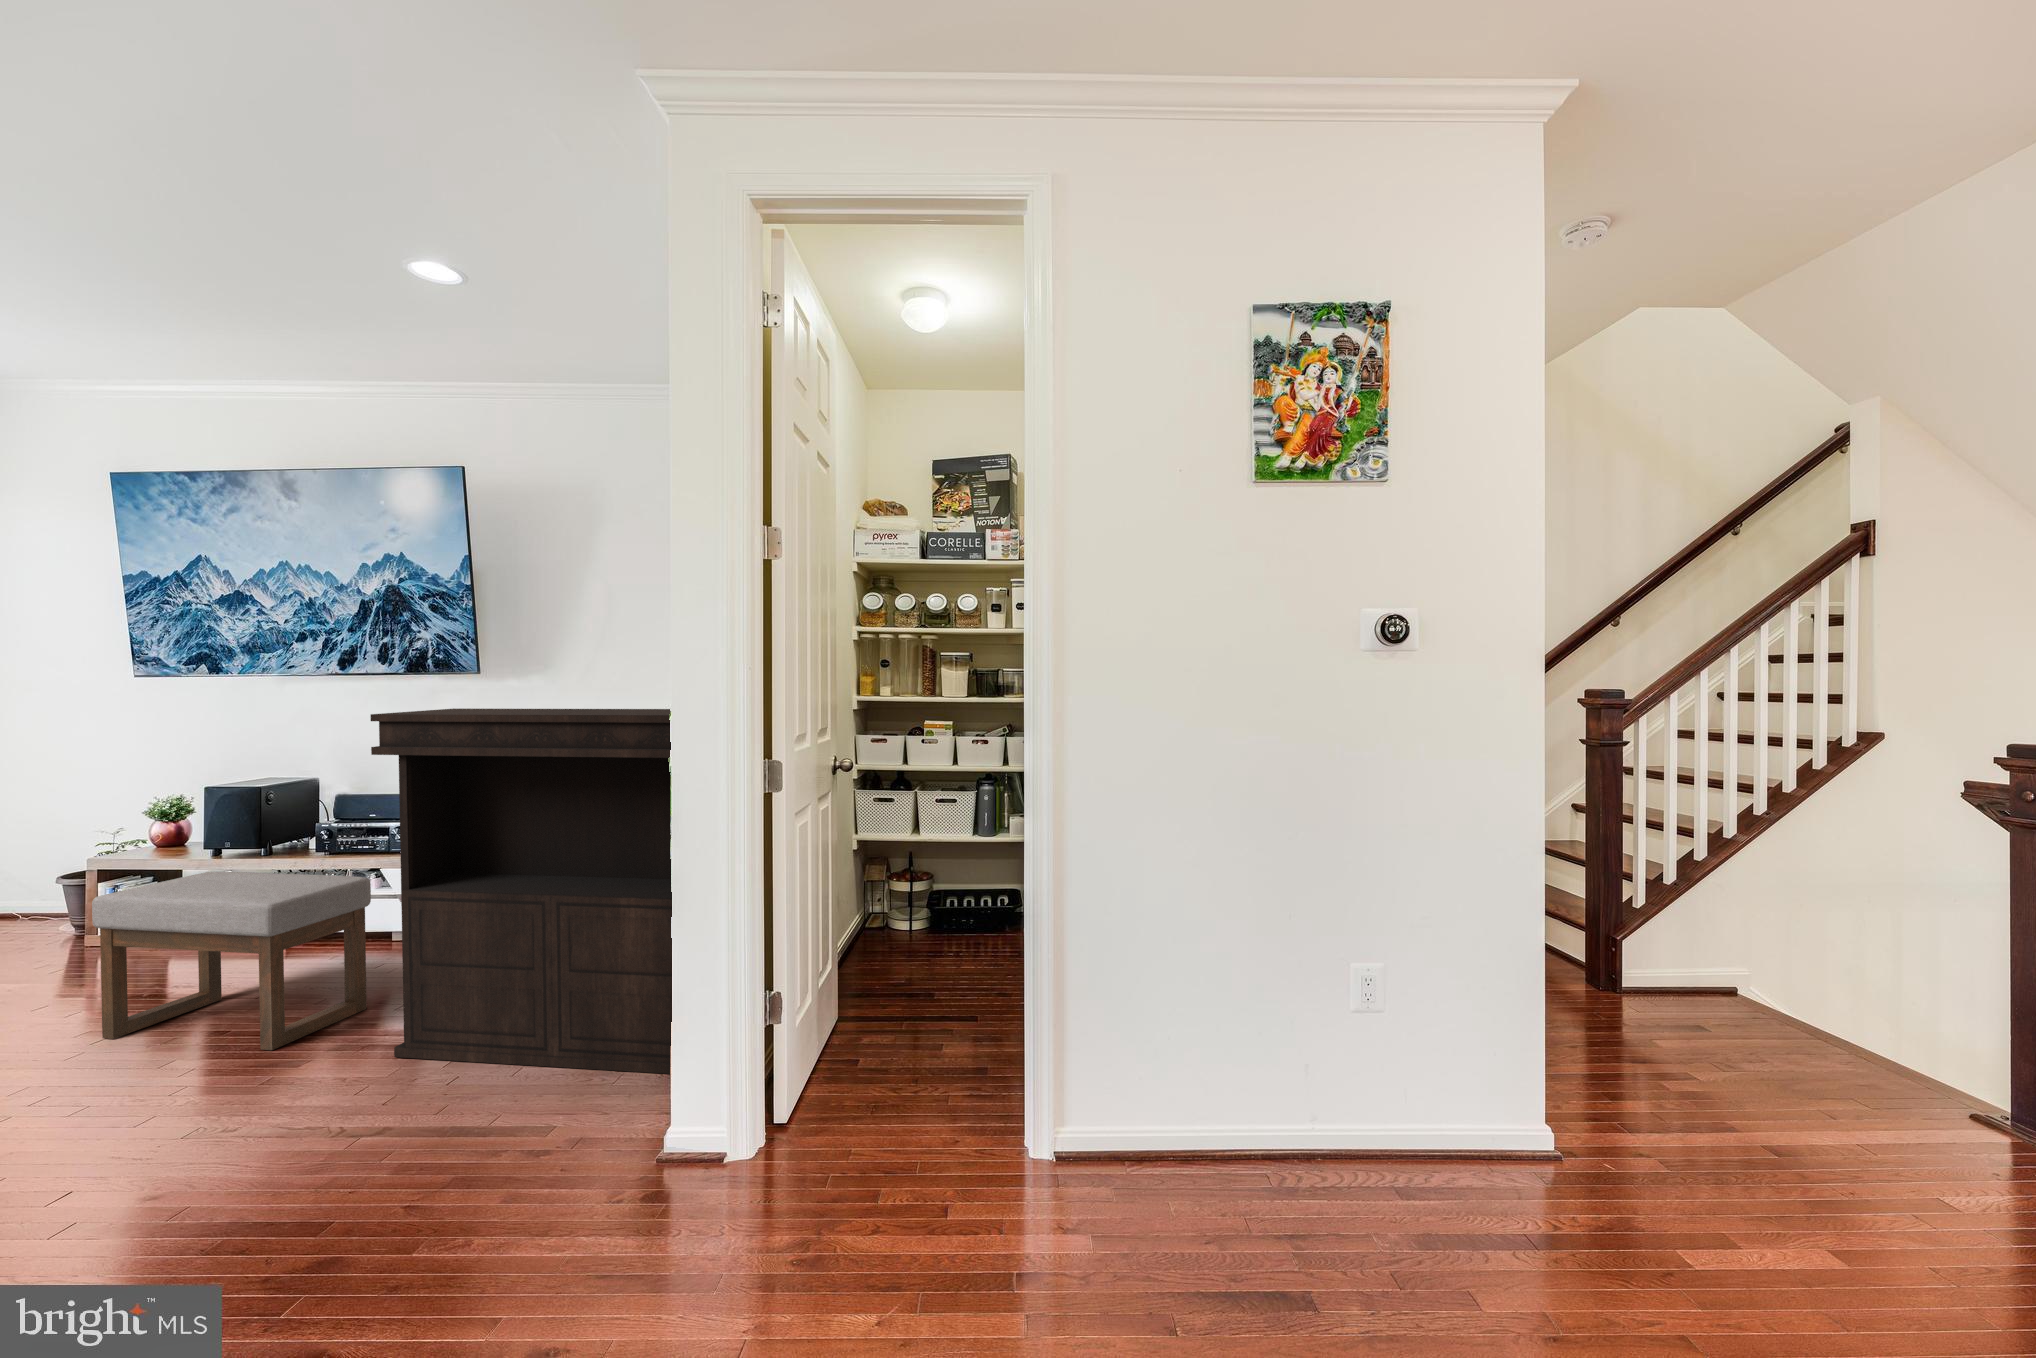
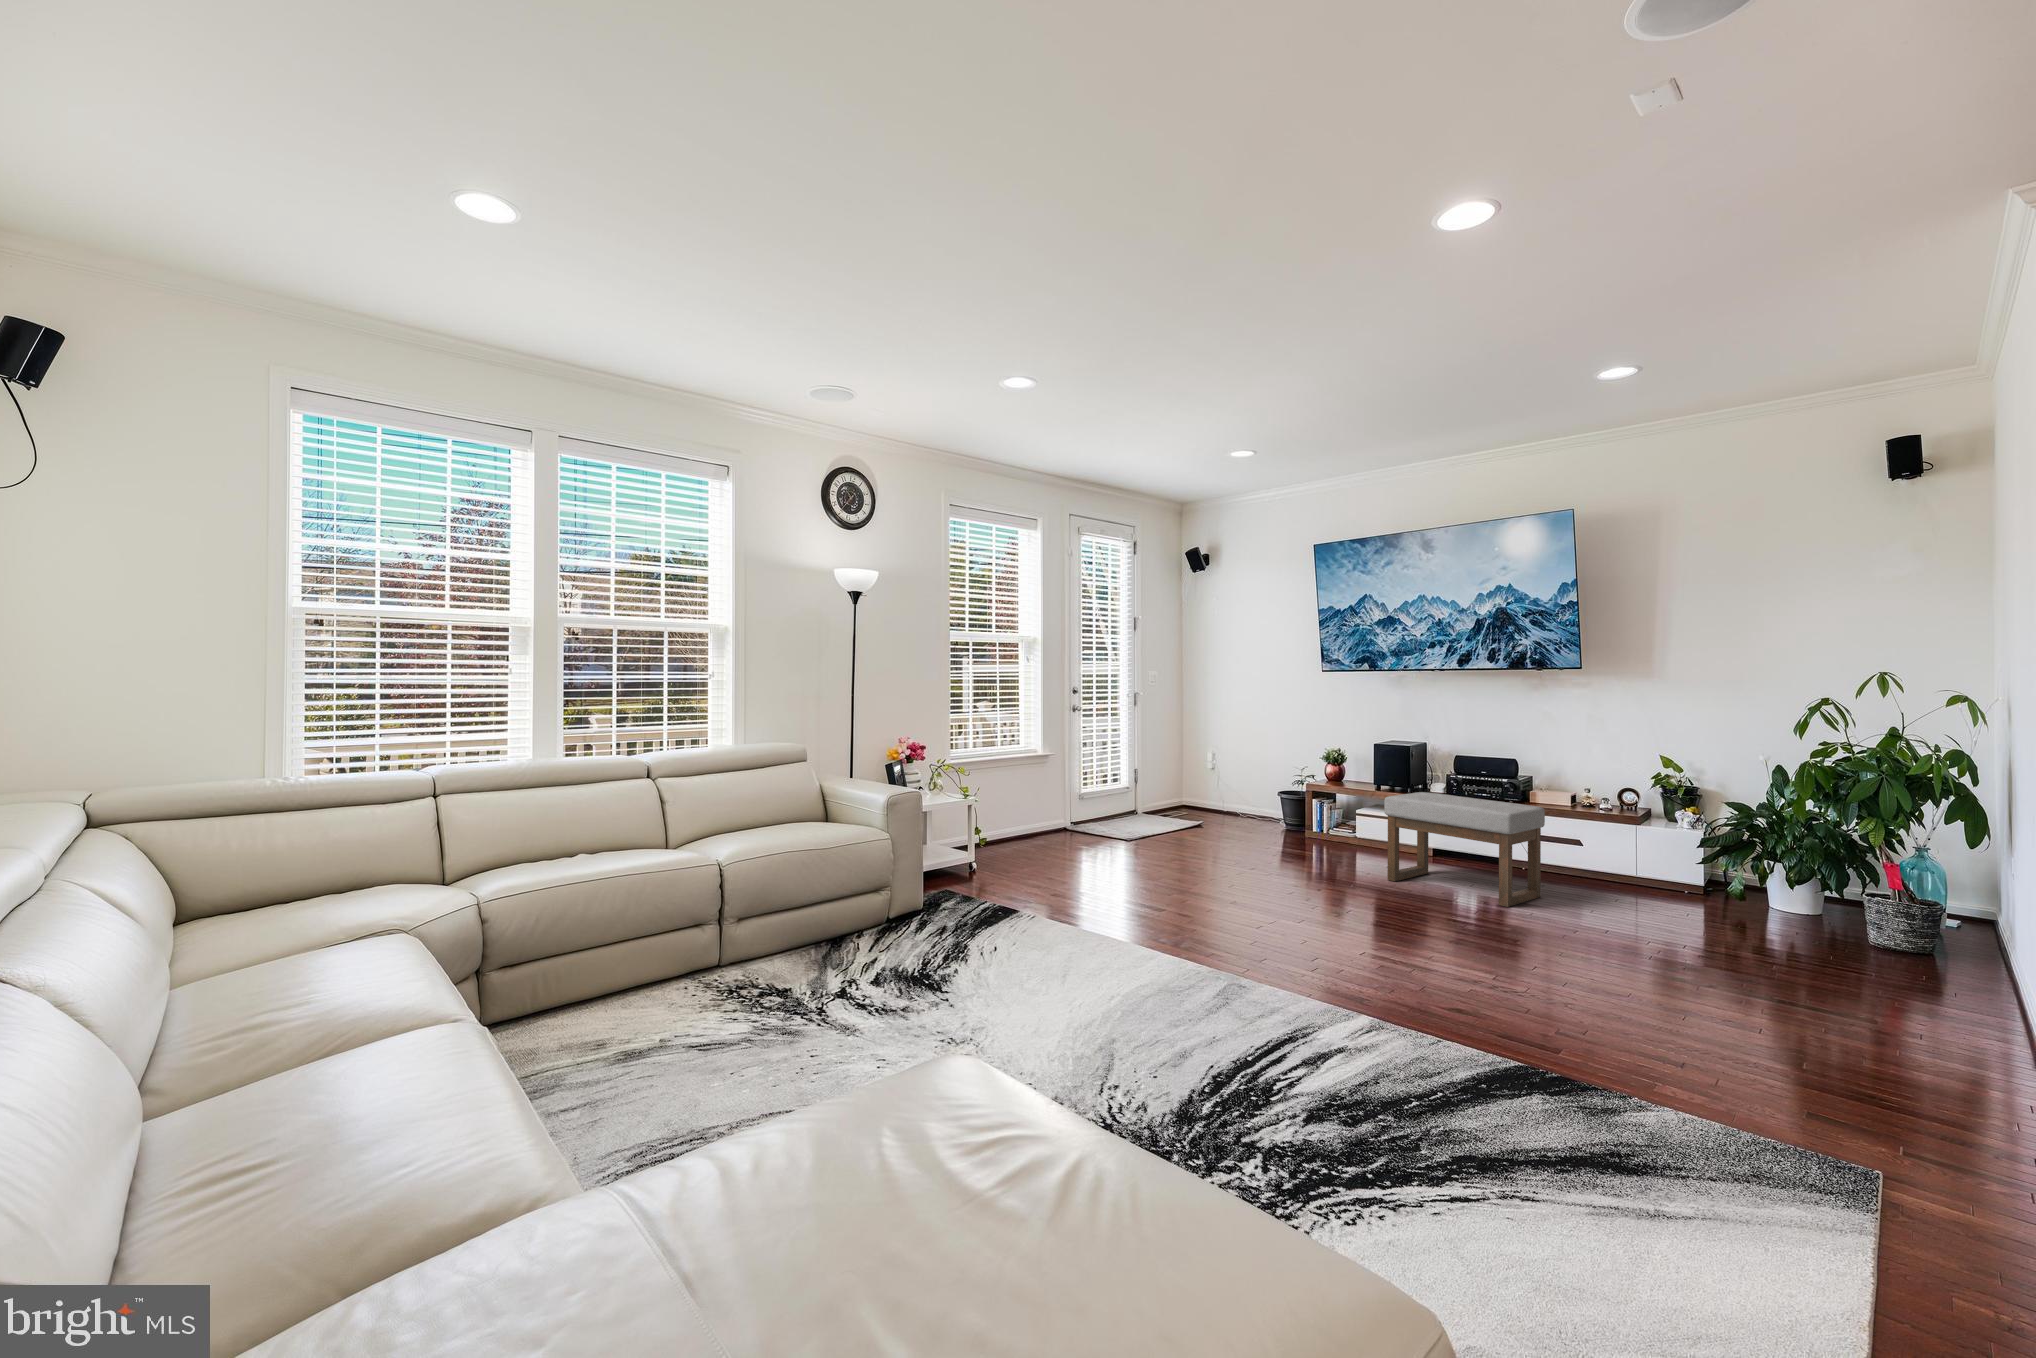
console table: present [371,708,672,1074] -> none [1597,694,1976,1003]

